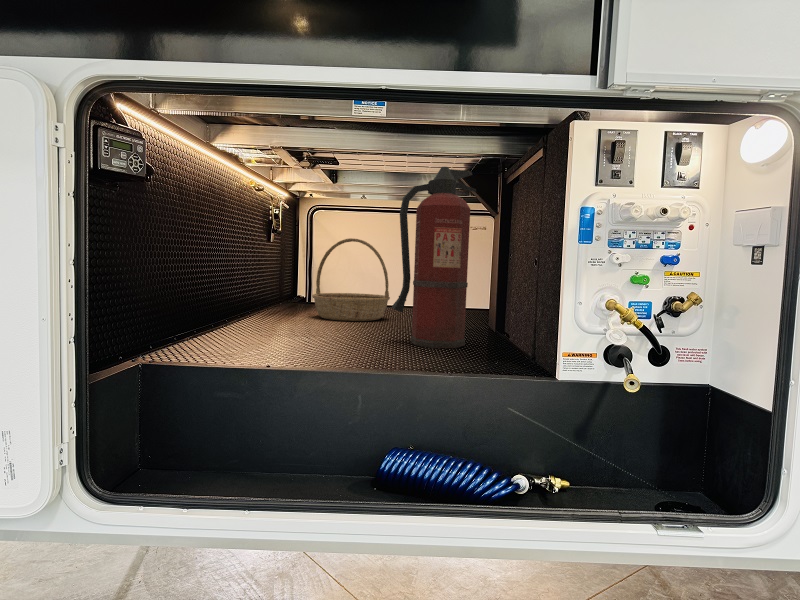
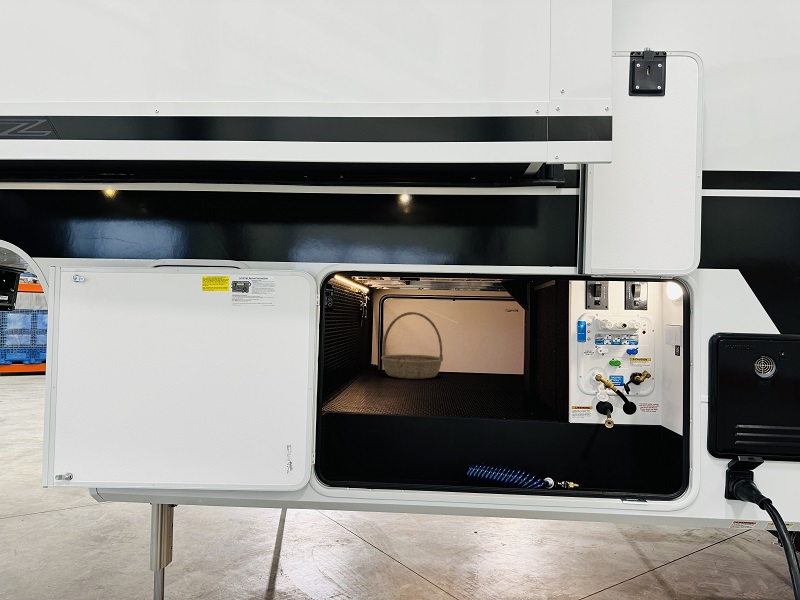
fire extinguisher: present [392,167,476,348] -> none [455,275,514,402]

